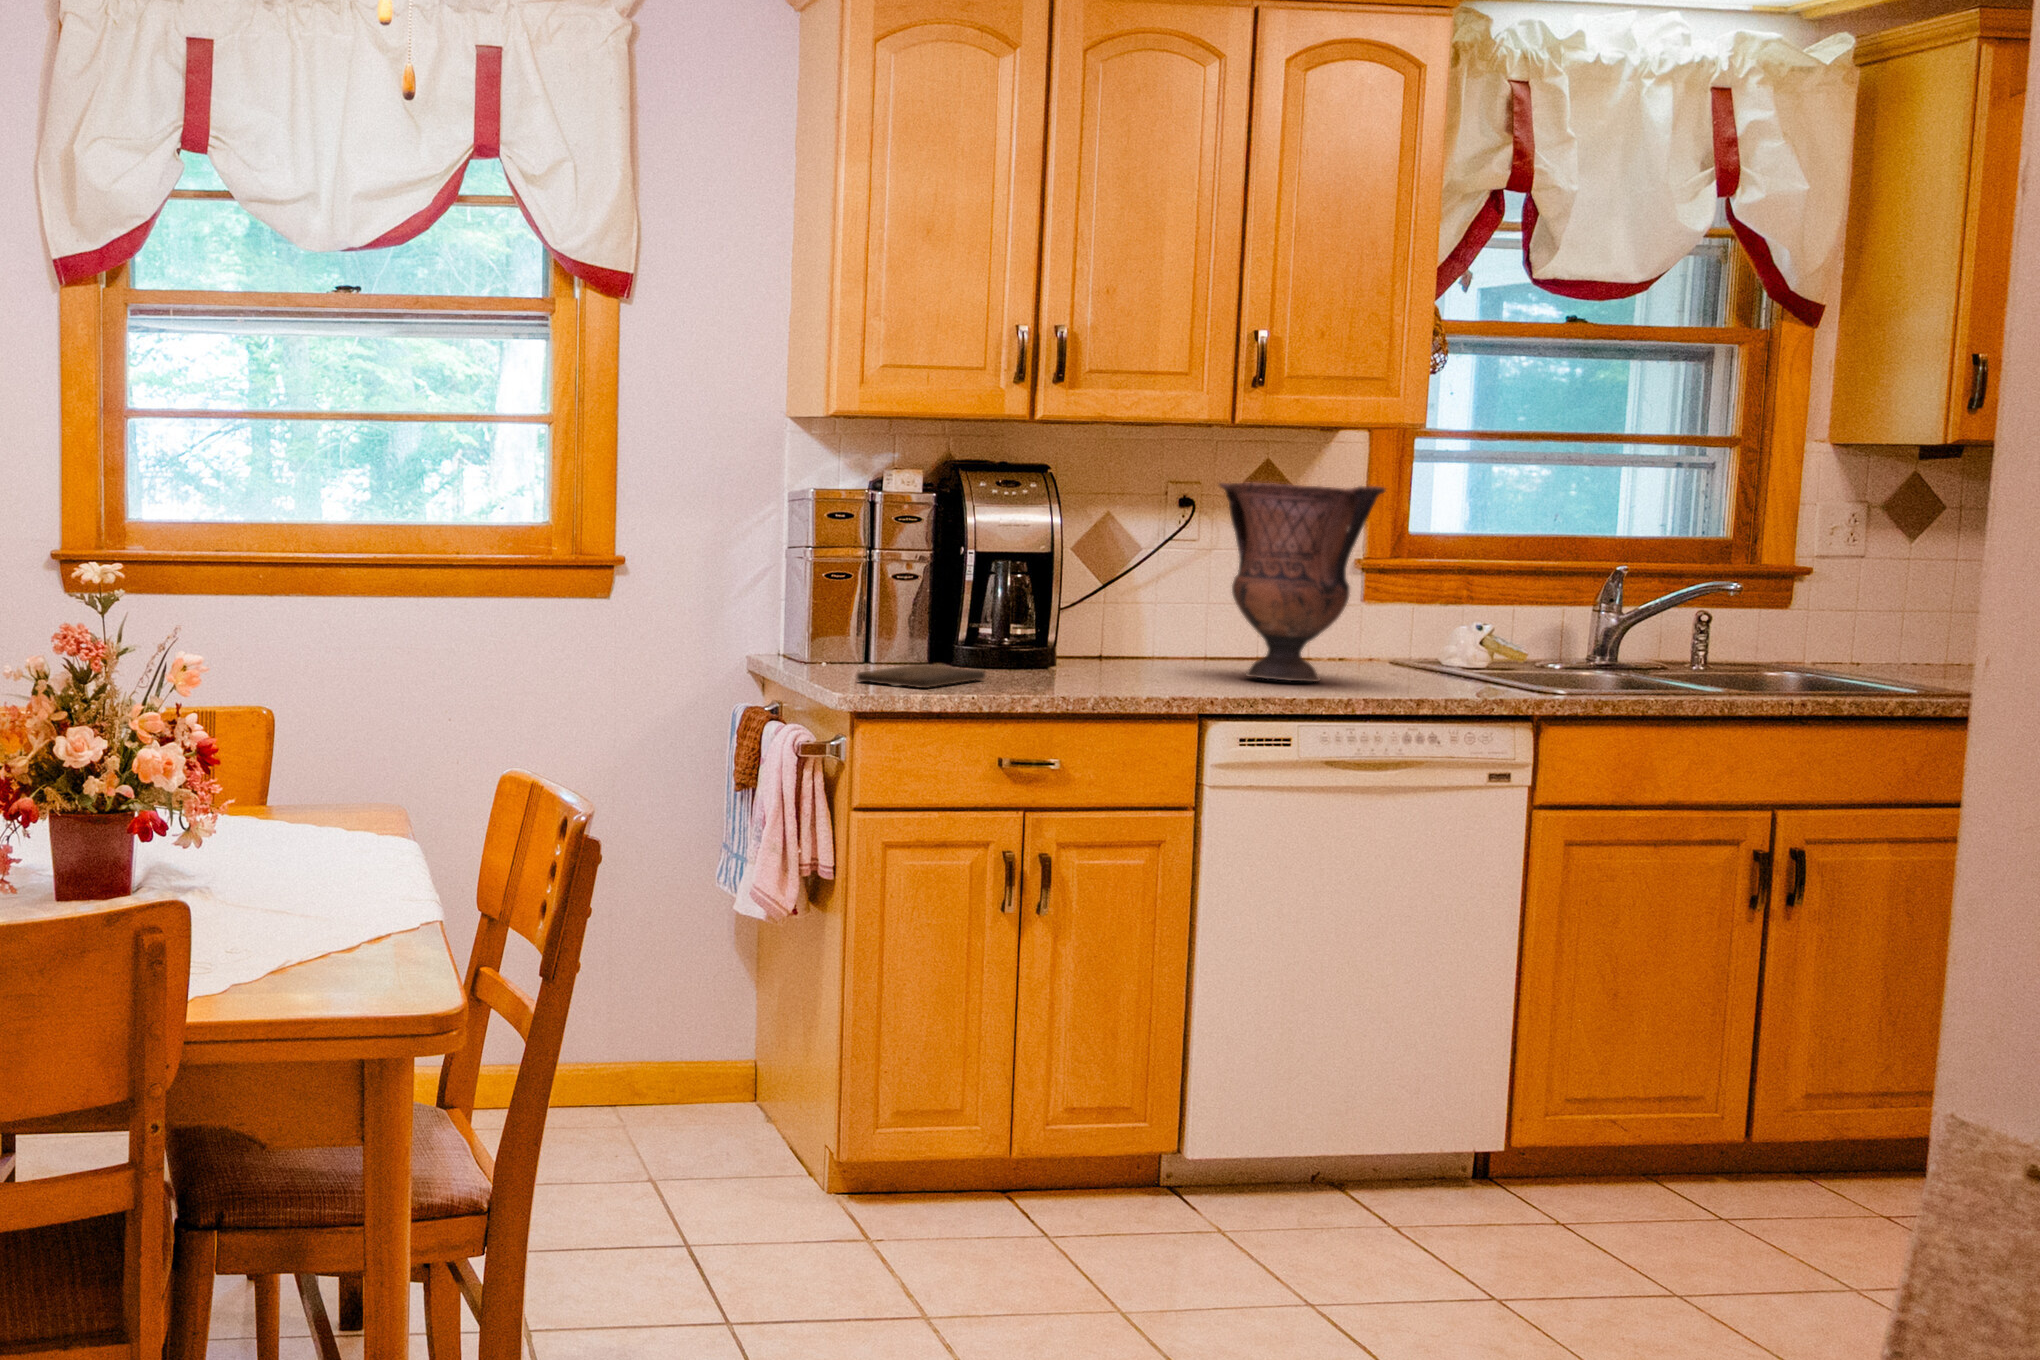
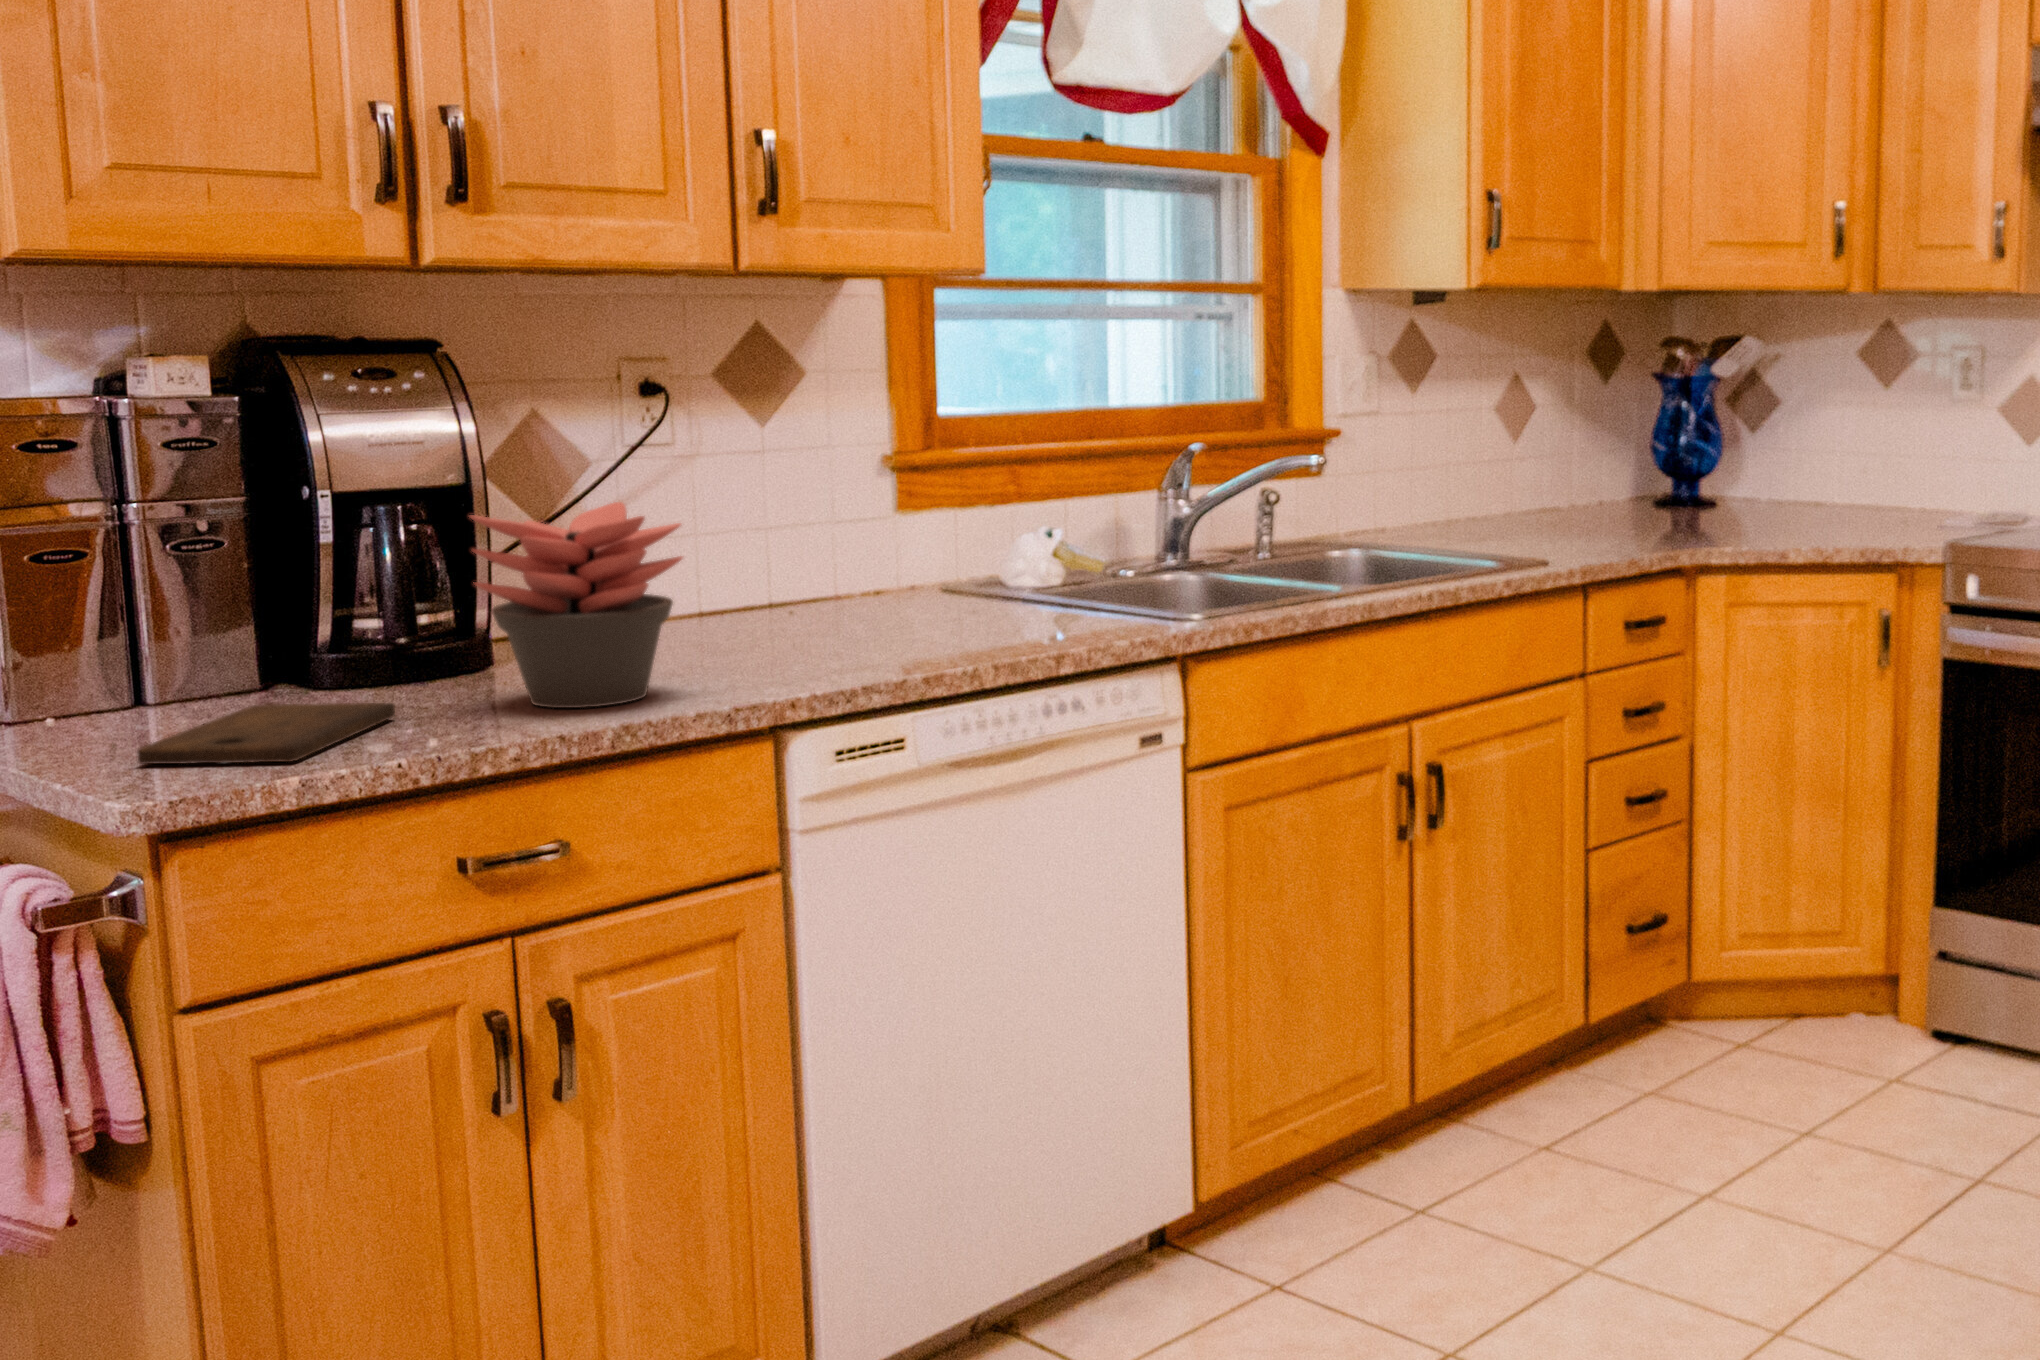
vase: present [1219,483,1386,682] -> none [722,359,973,647]
succulent plant: none [1036,567,1159,688] -> present [470,502,682,708]

